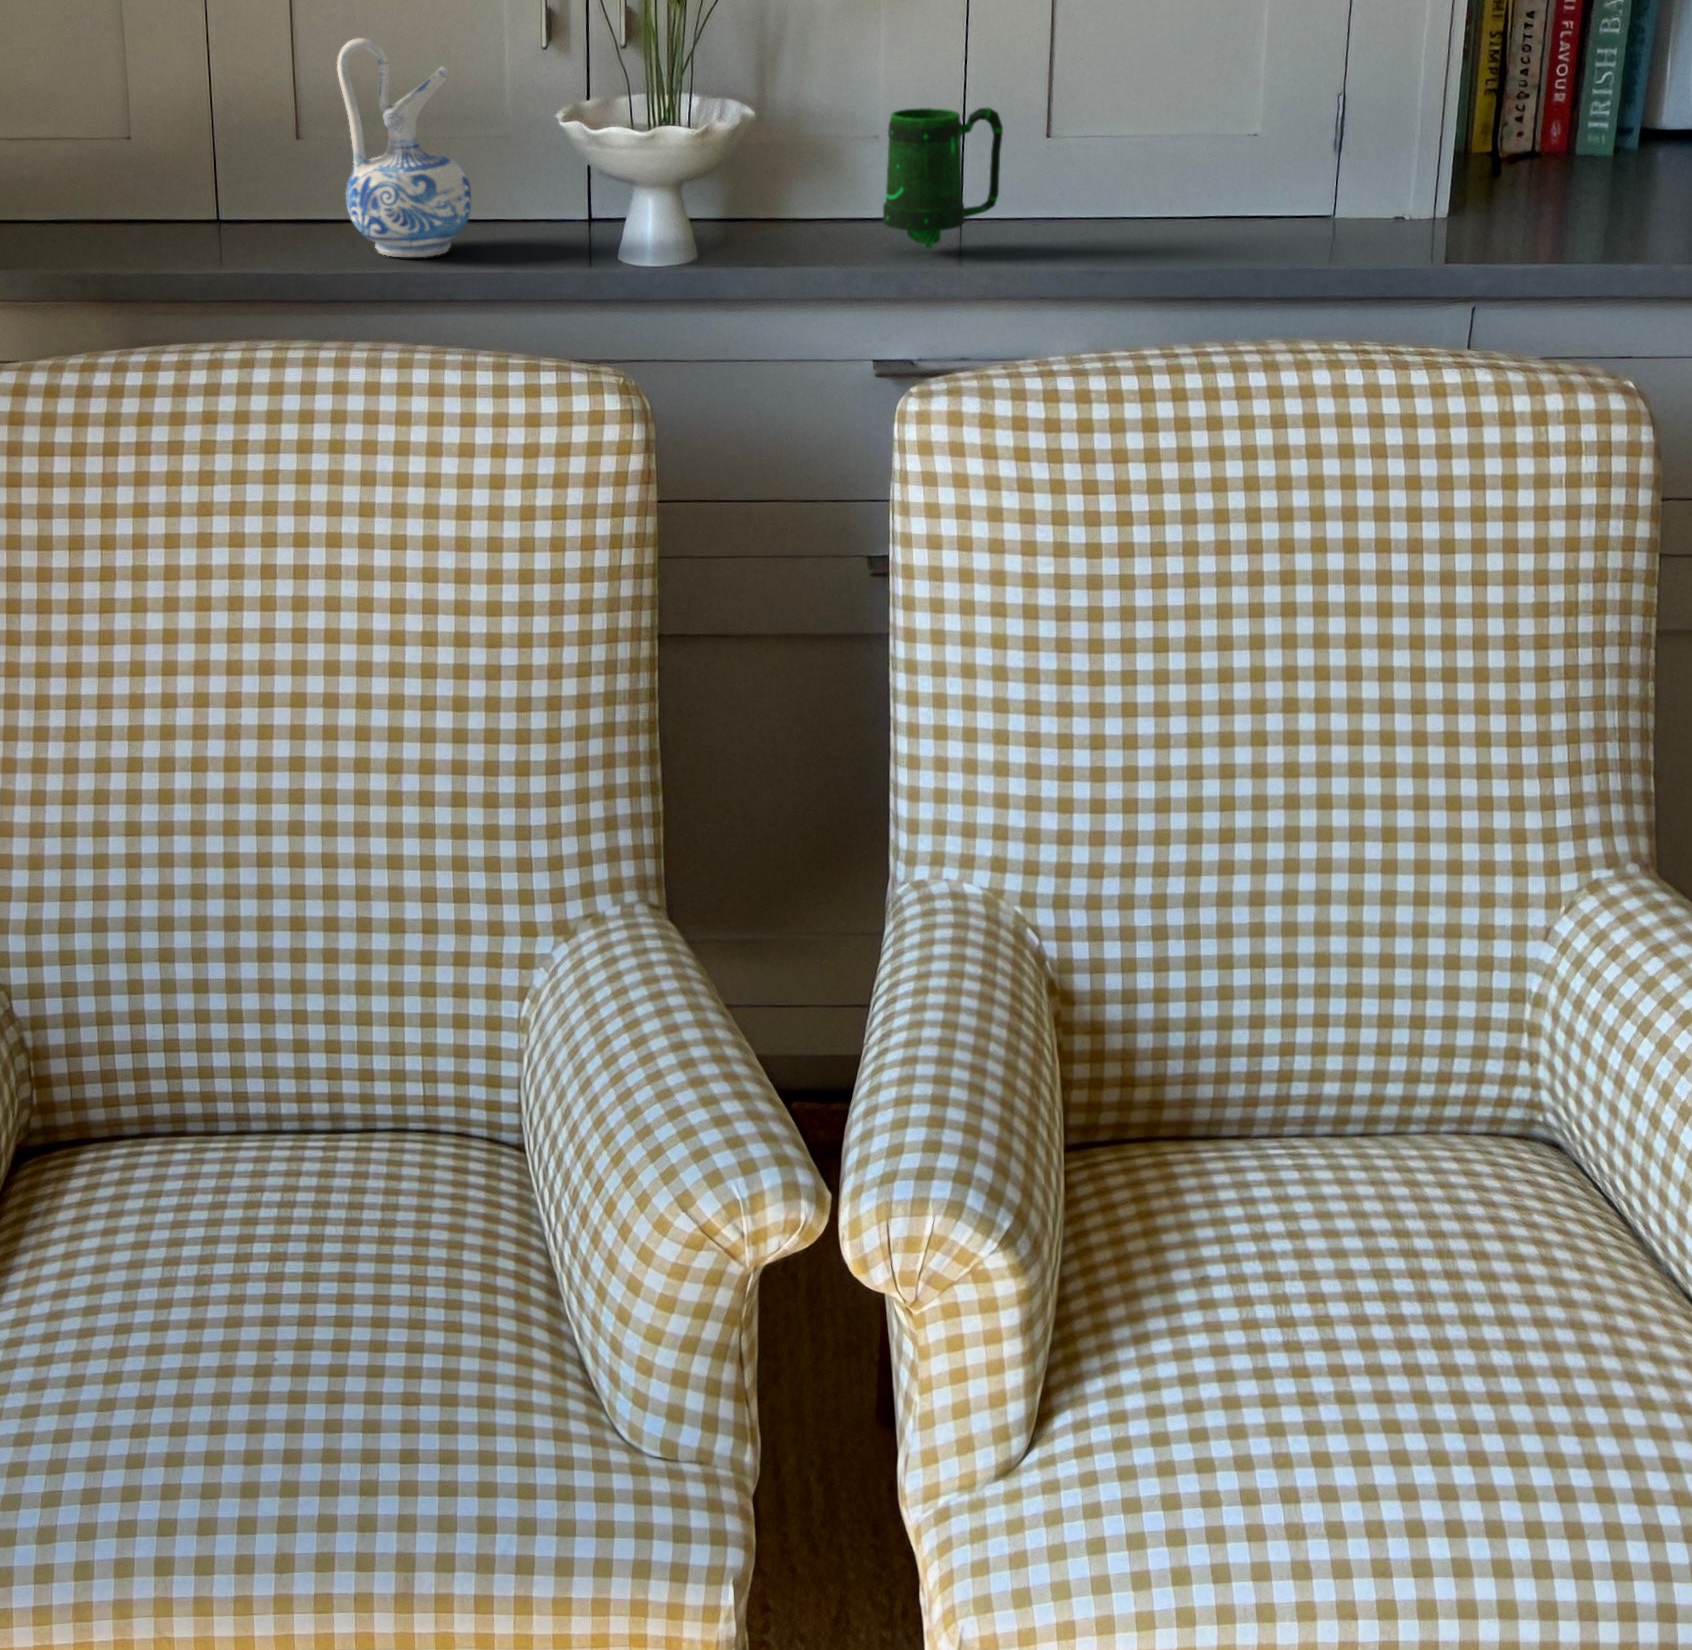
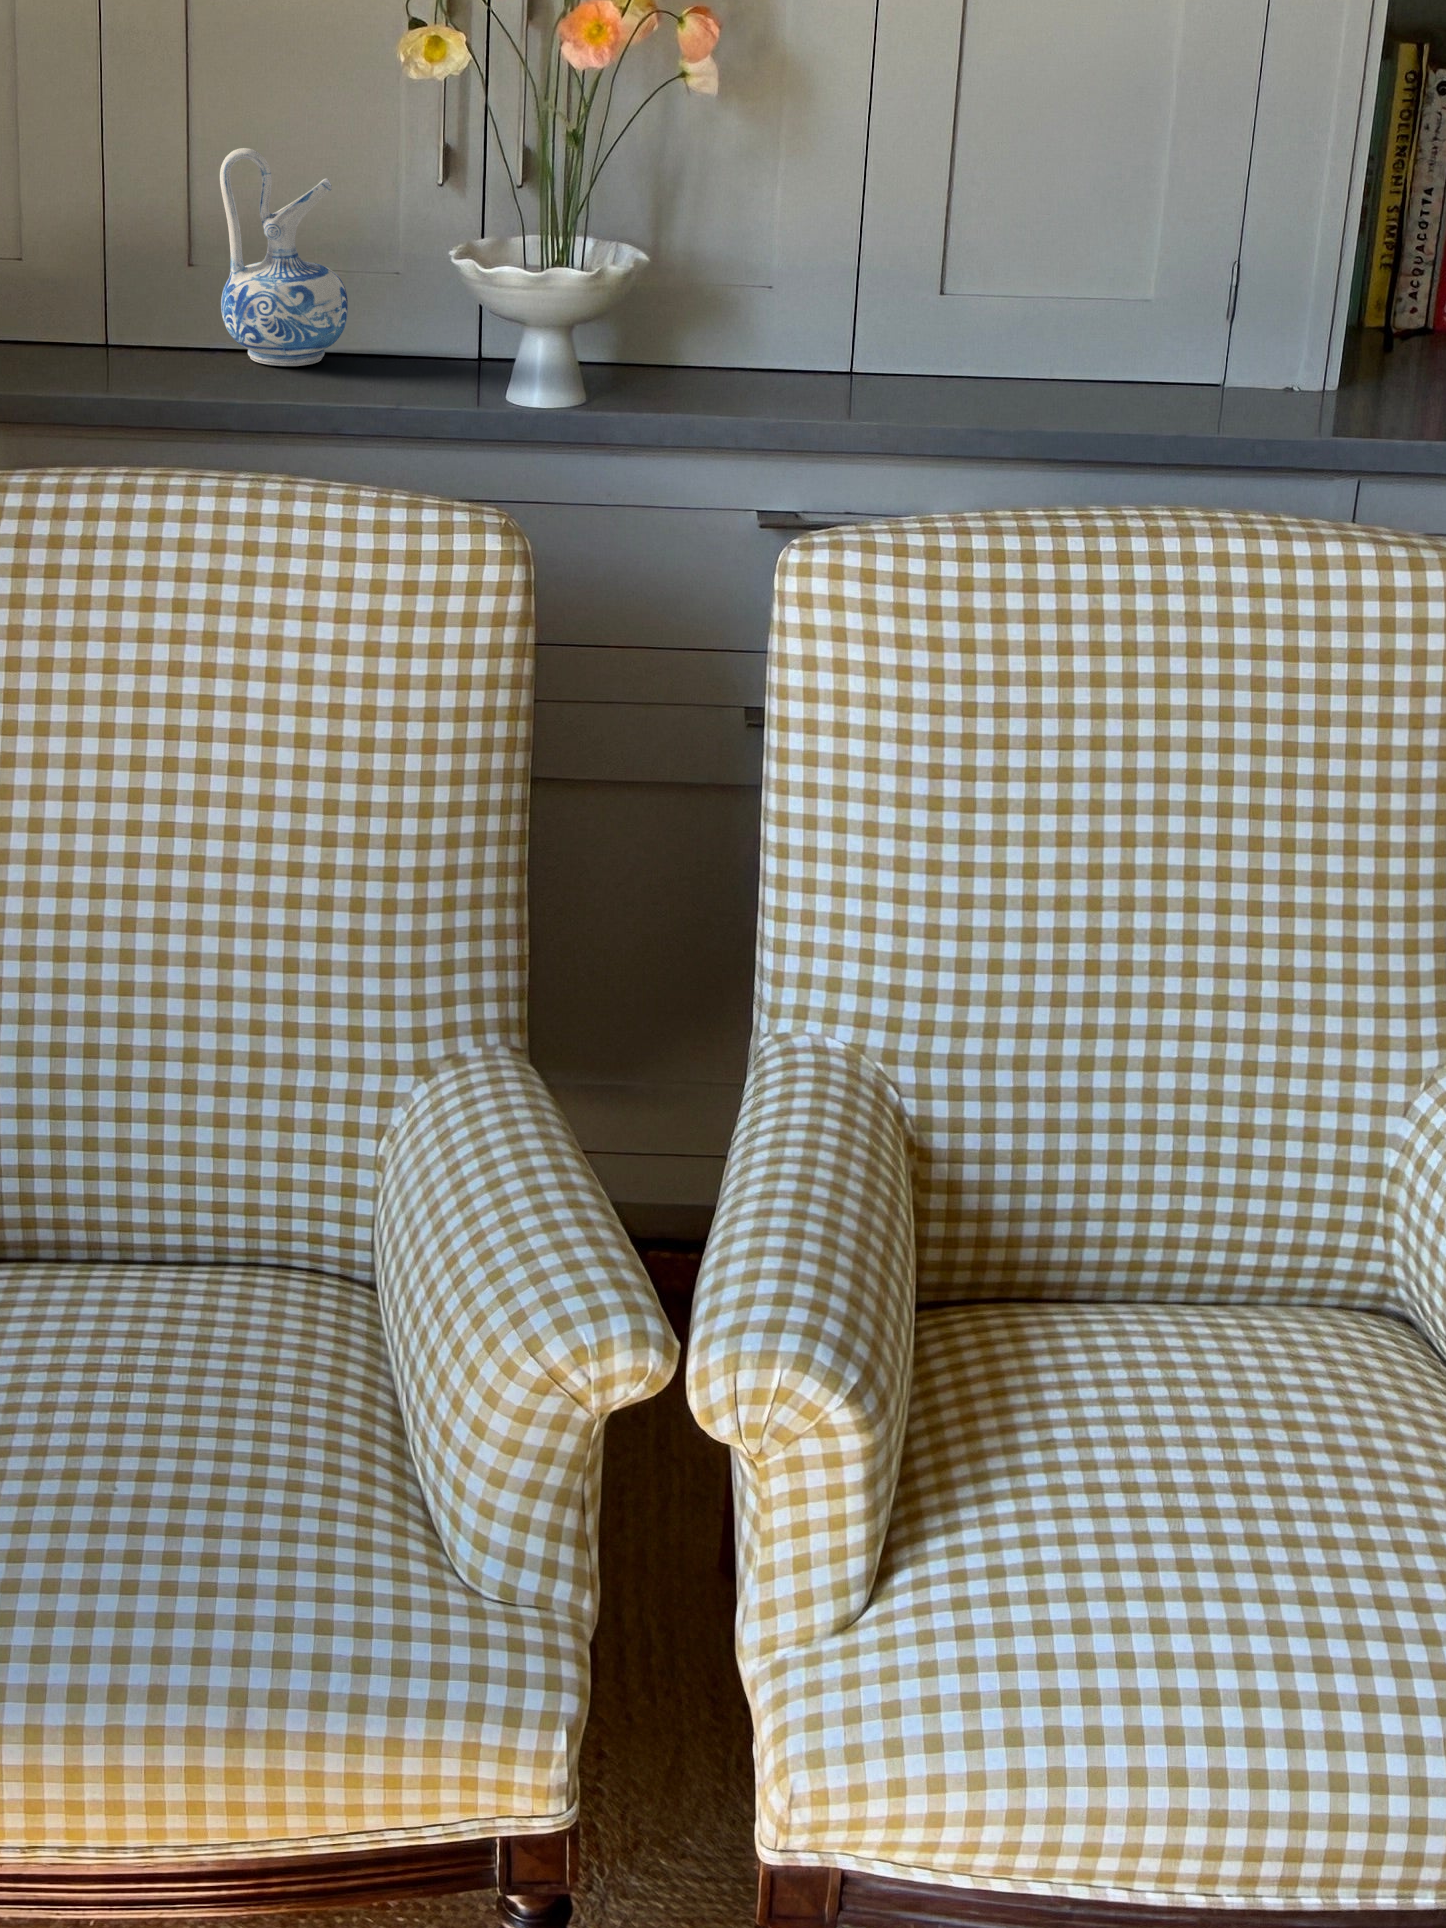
mug: present [883,108,1003,249] -> none [765,237,891,388]

